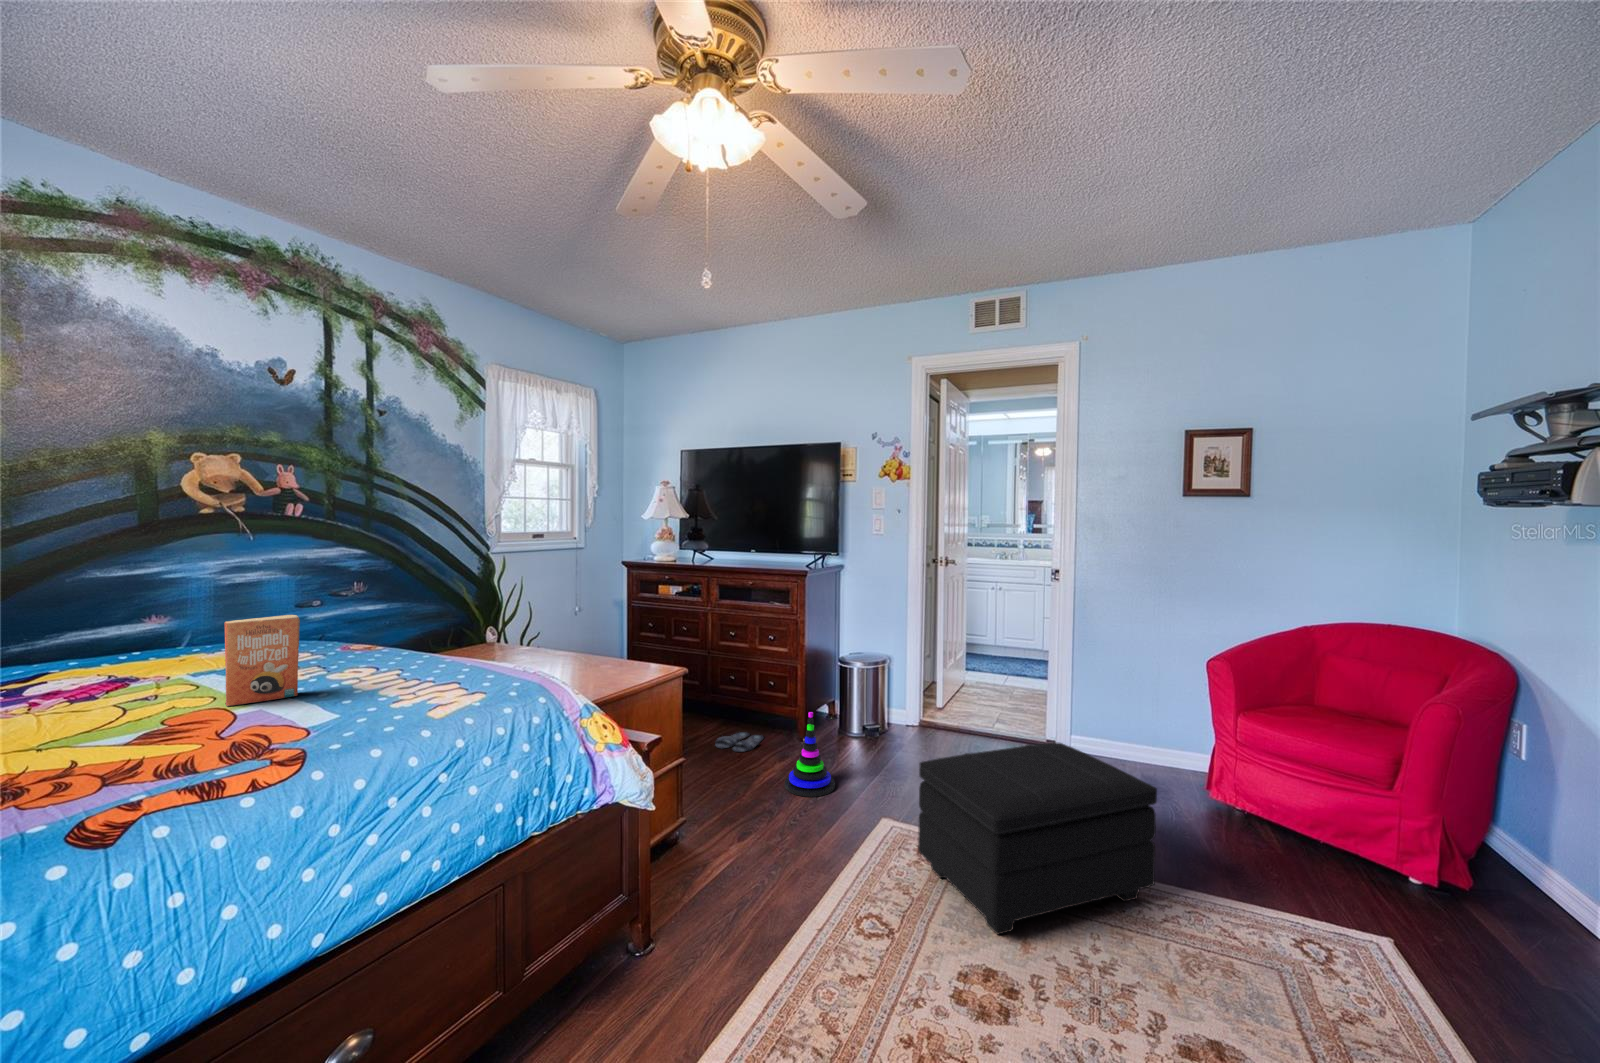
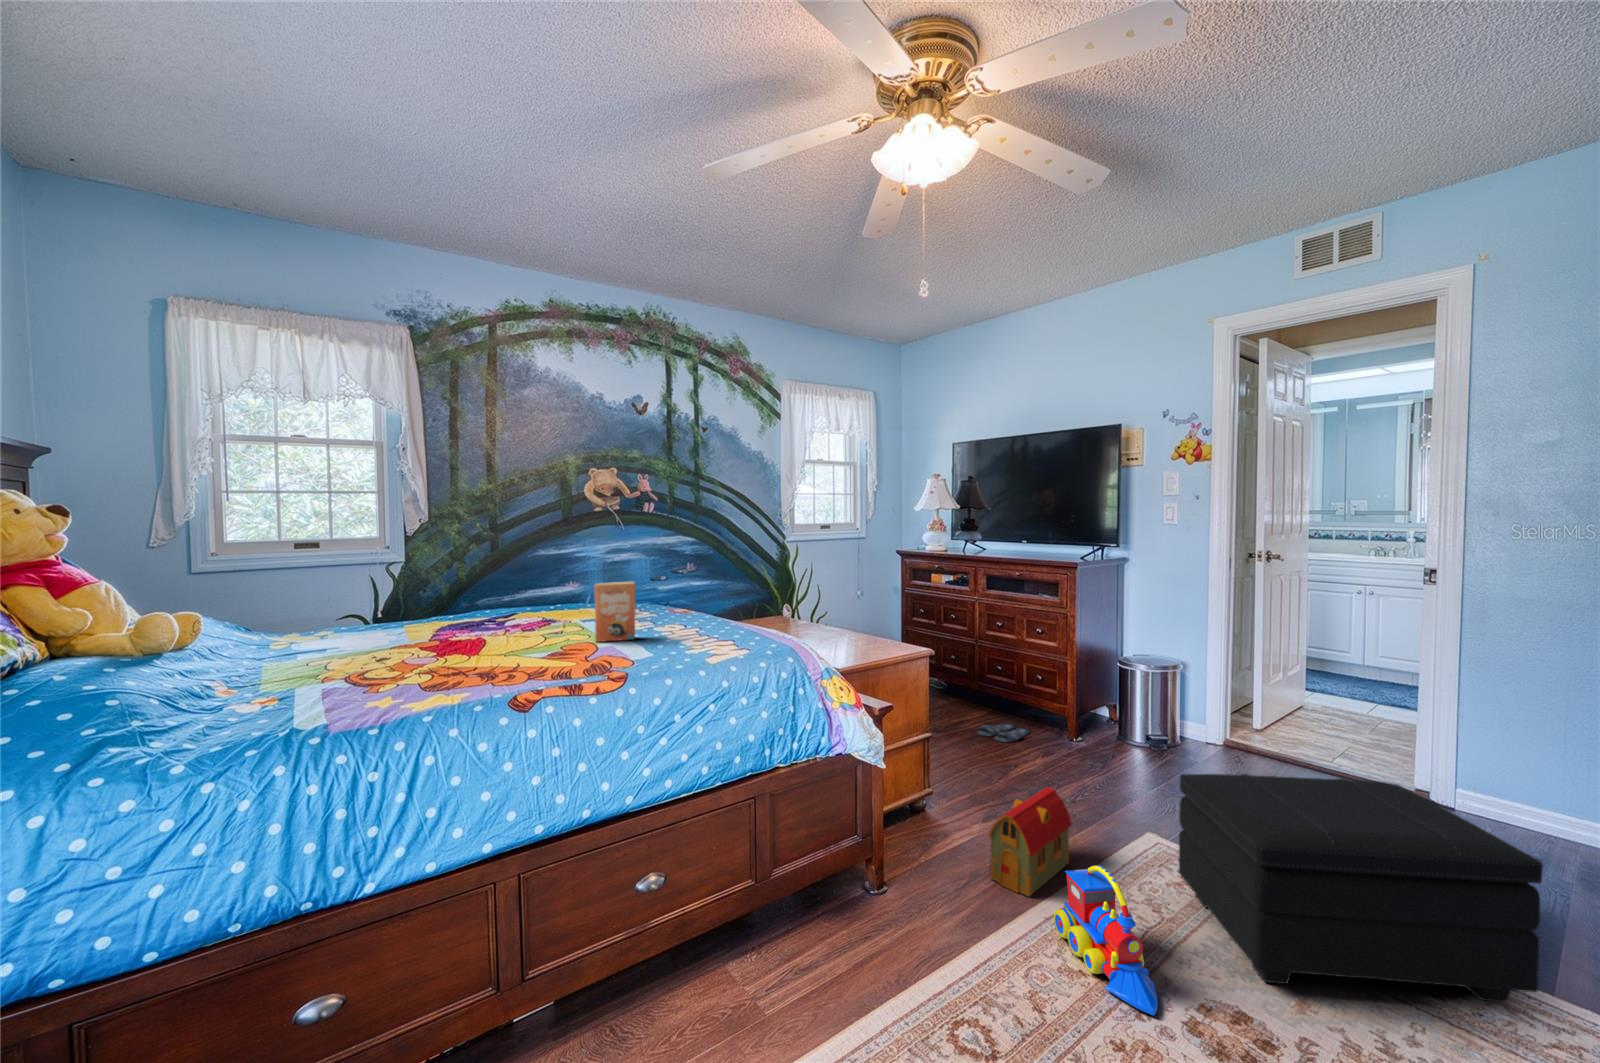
stacking toy: present [785,712,835,797] -> none [1042,709,1099,798]
toy house: none [757,794,829,911] -> present [988,787,1072,896]
toy train: none [828,866,929,999] -> present [1054,865,1158,1016]

